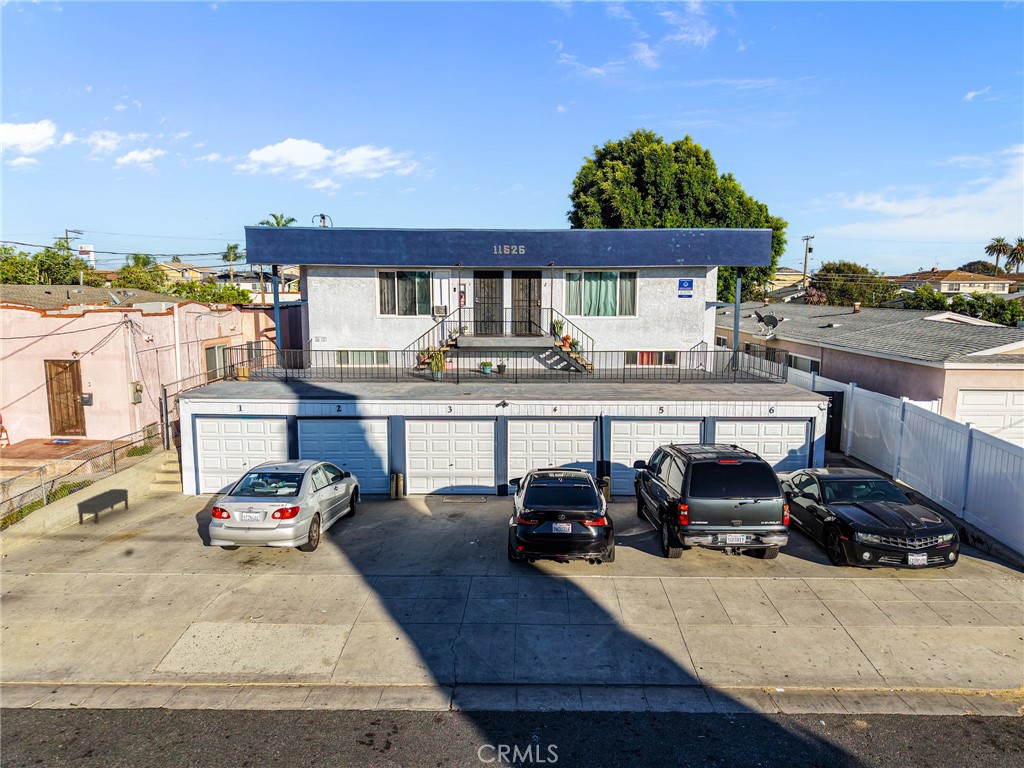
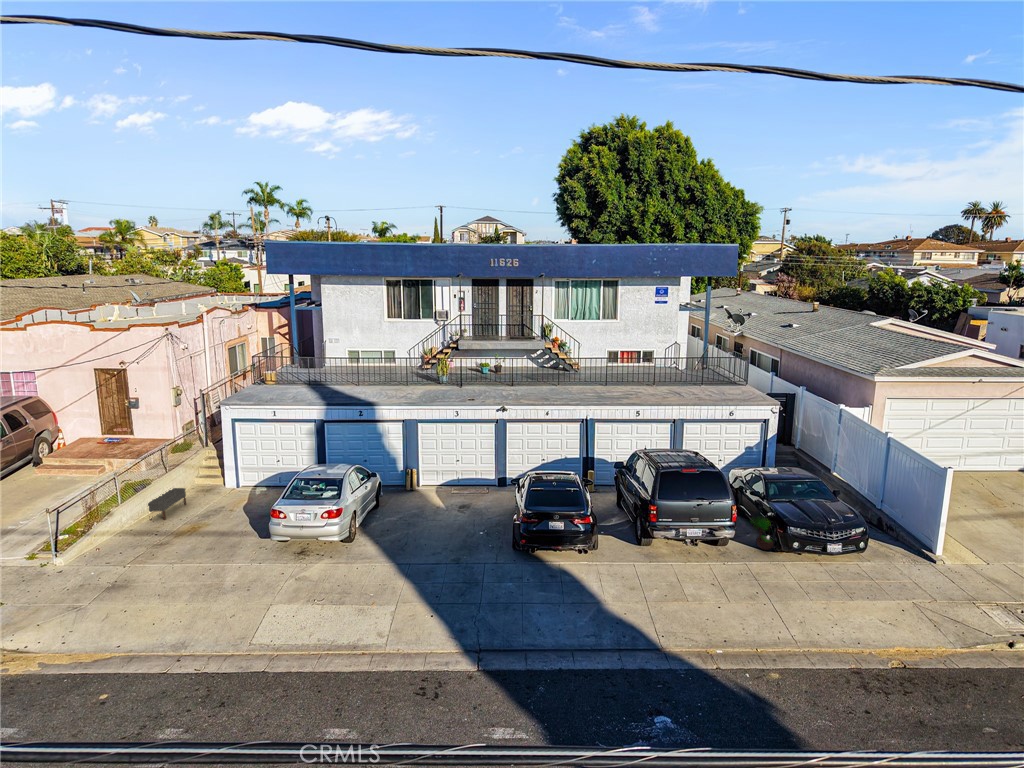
potted tree: none [803,521,837,568] -> present [752,517,773,550]

